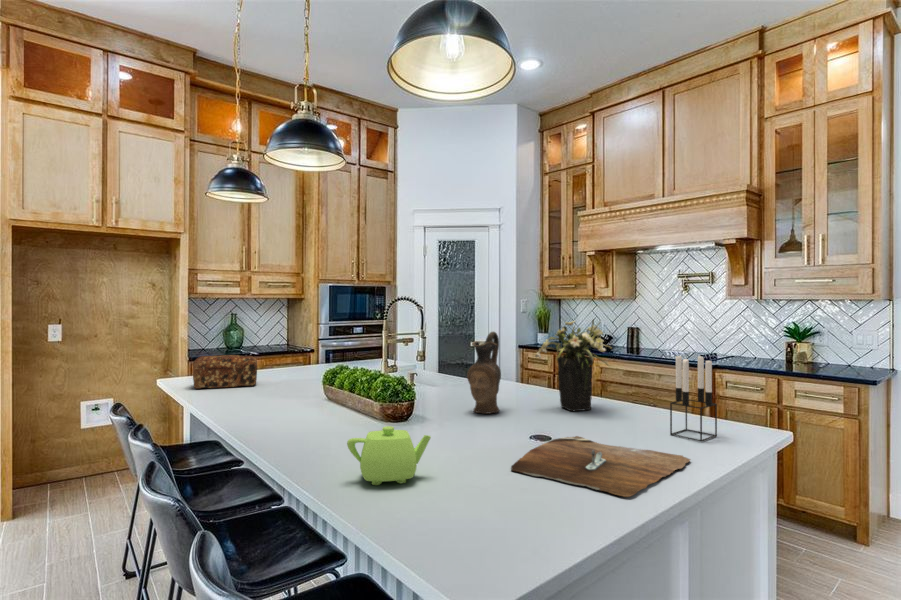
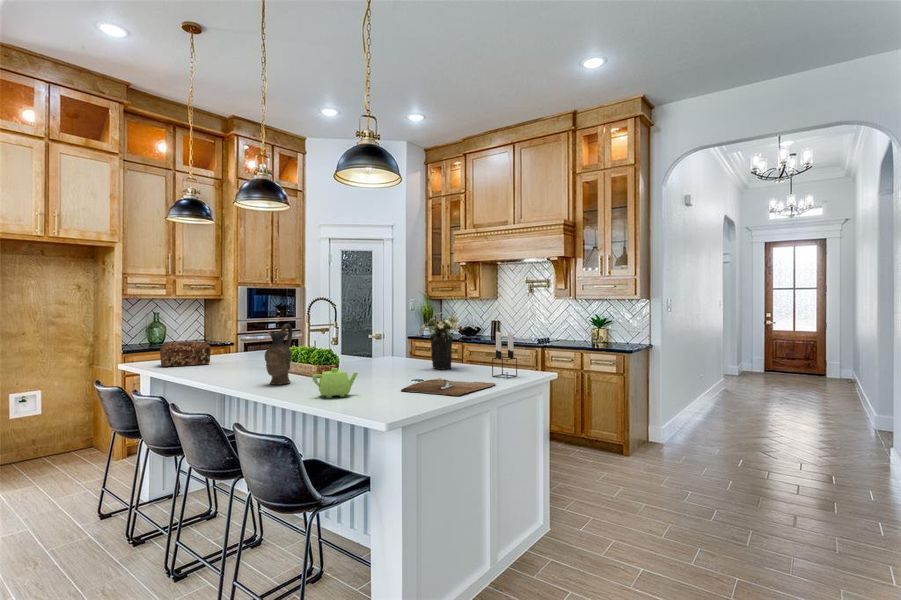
ceramic pitcher: present [467,332,501,414] -> present [265,324,292,384]

